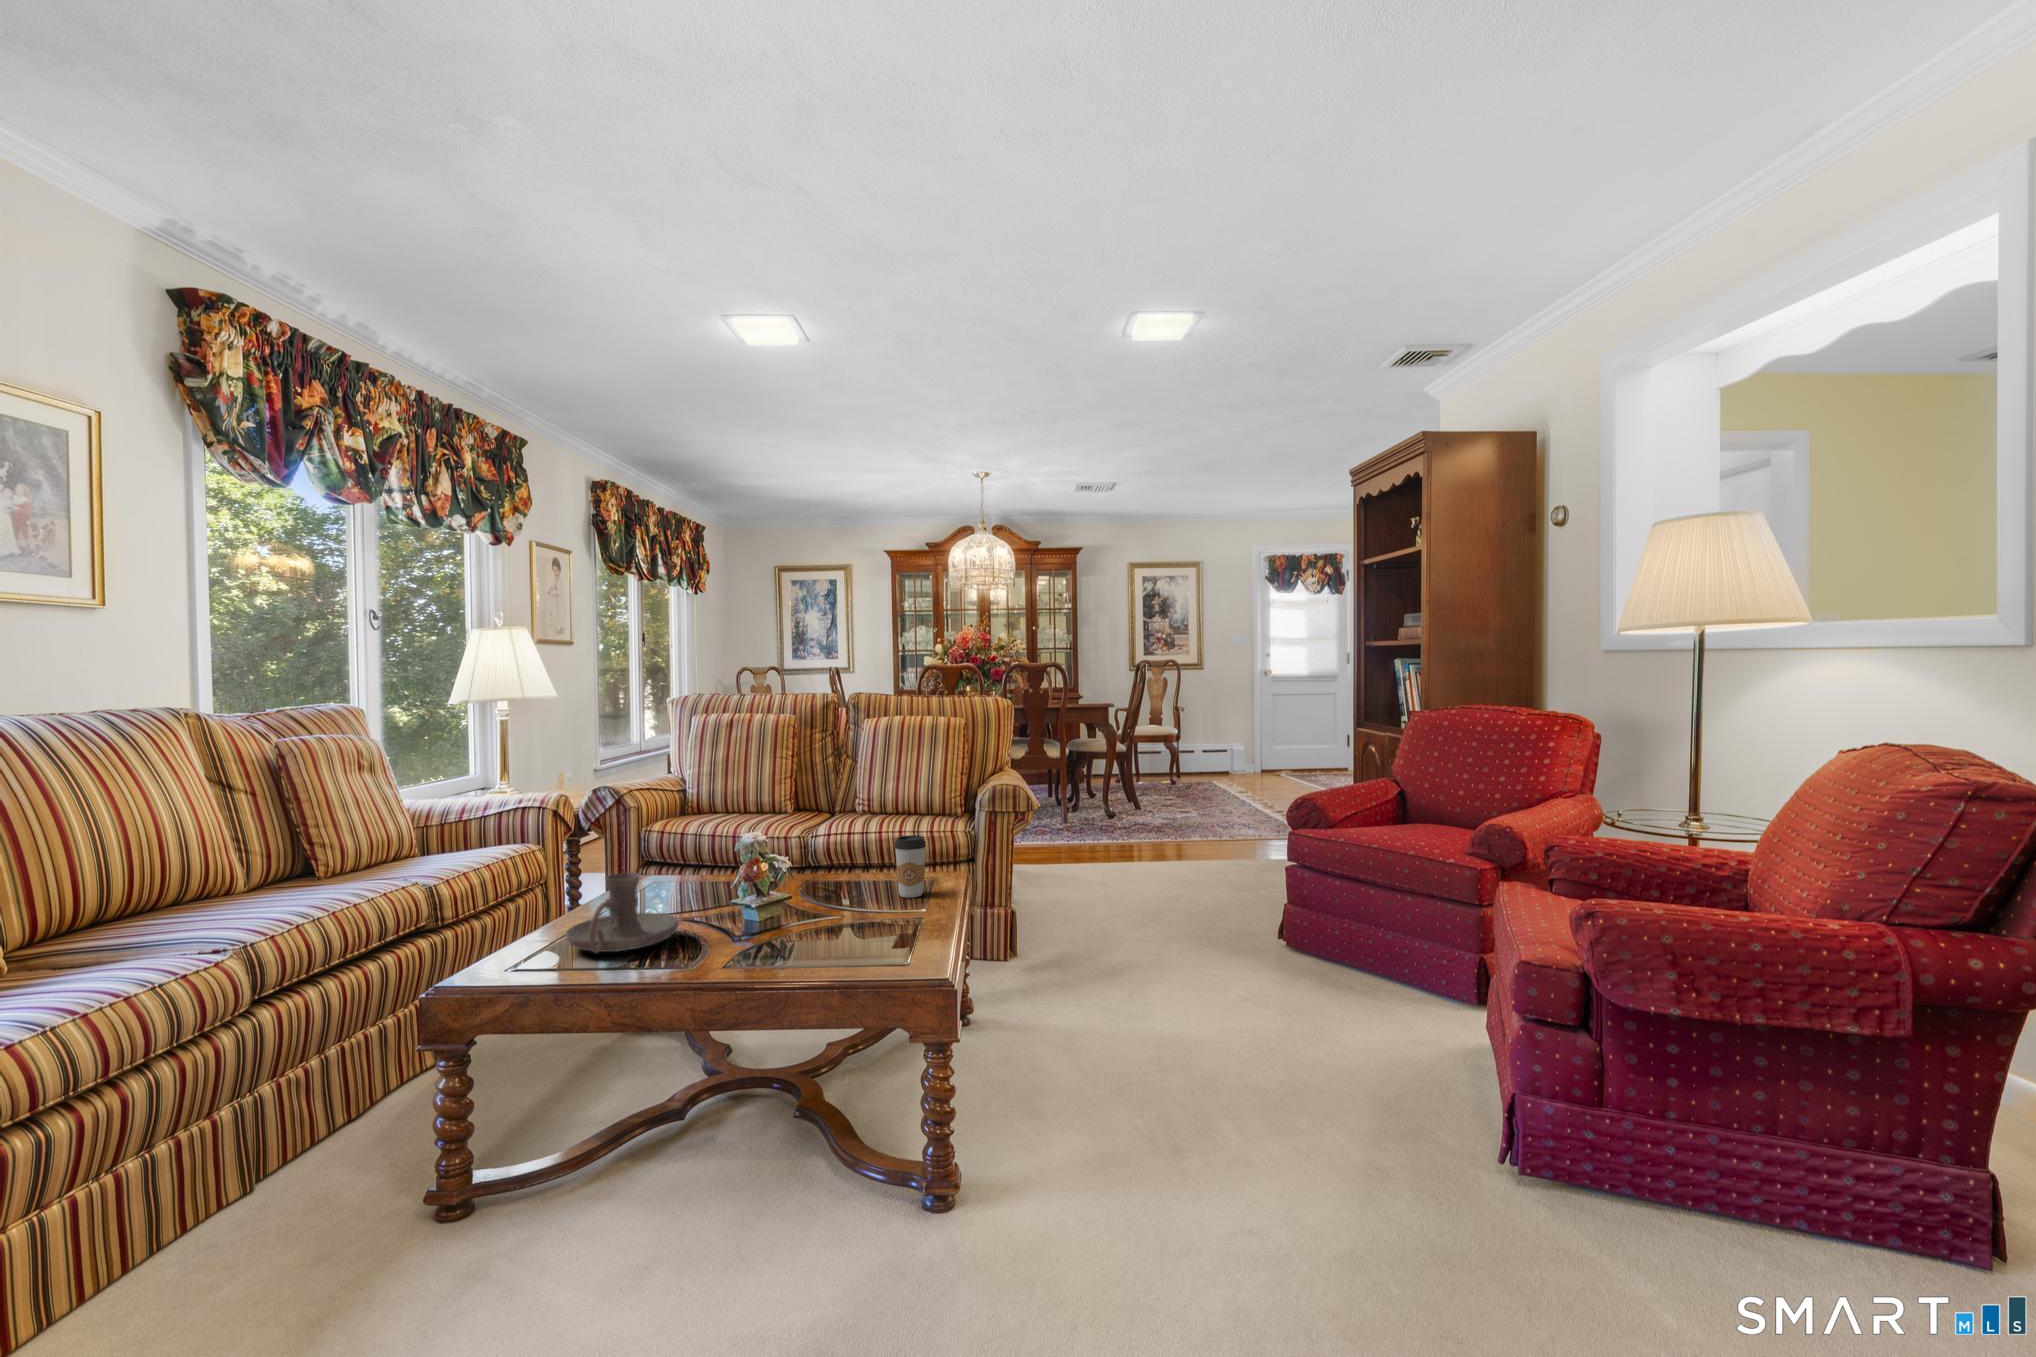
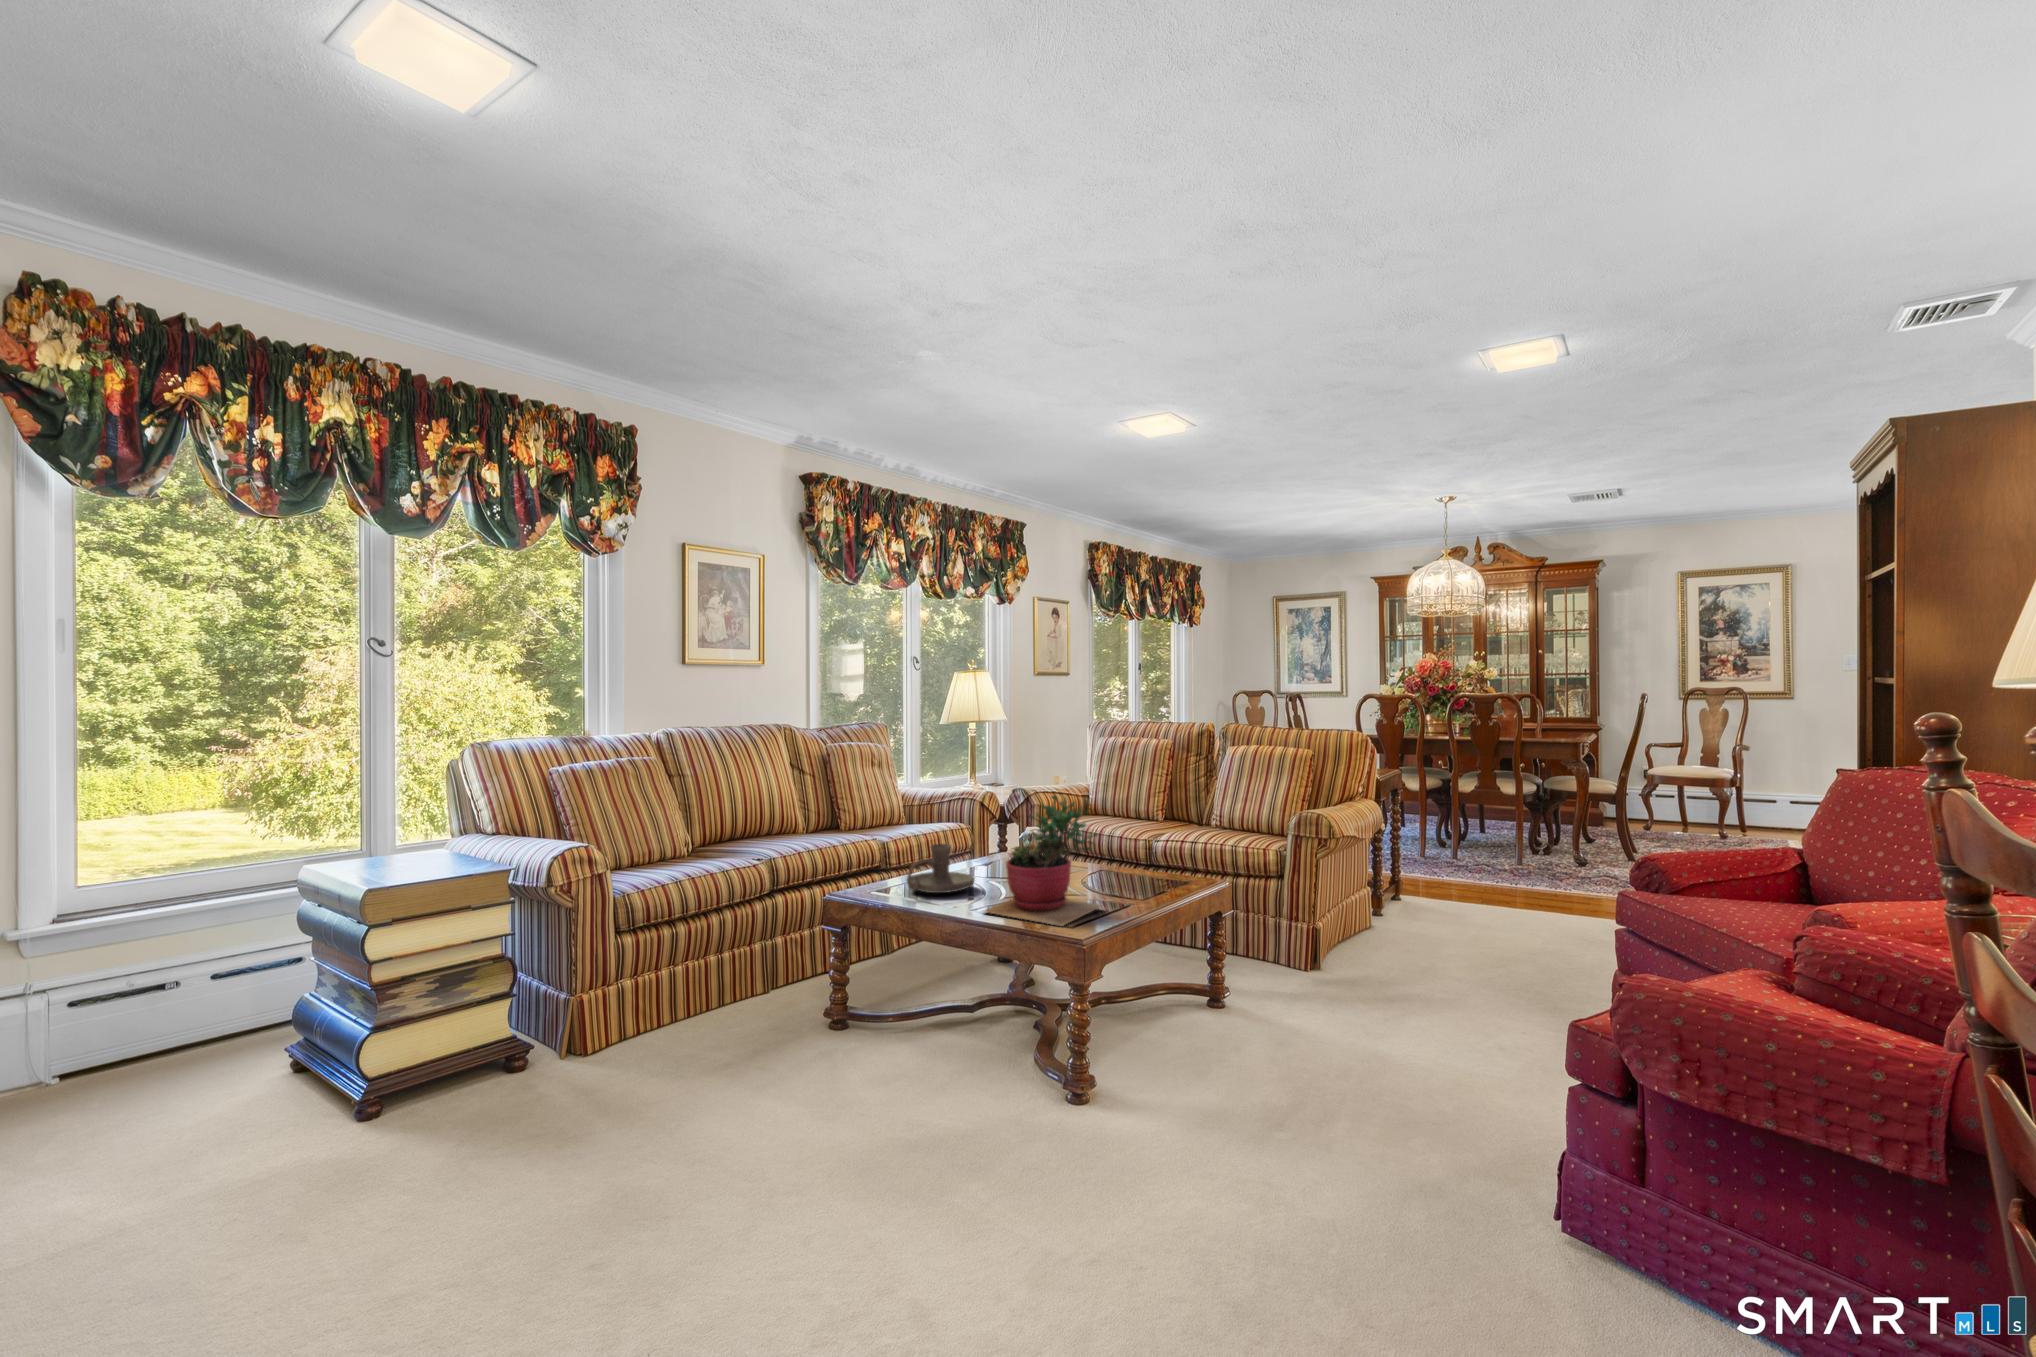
succulent plant: none [742,781,898,966] -> present [984,795,1102,926]
coffee cup: present [895,836,926,898] -> none [1142,843,1167,892]

